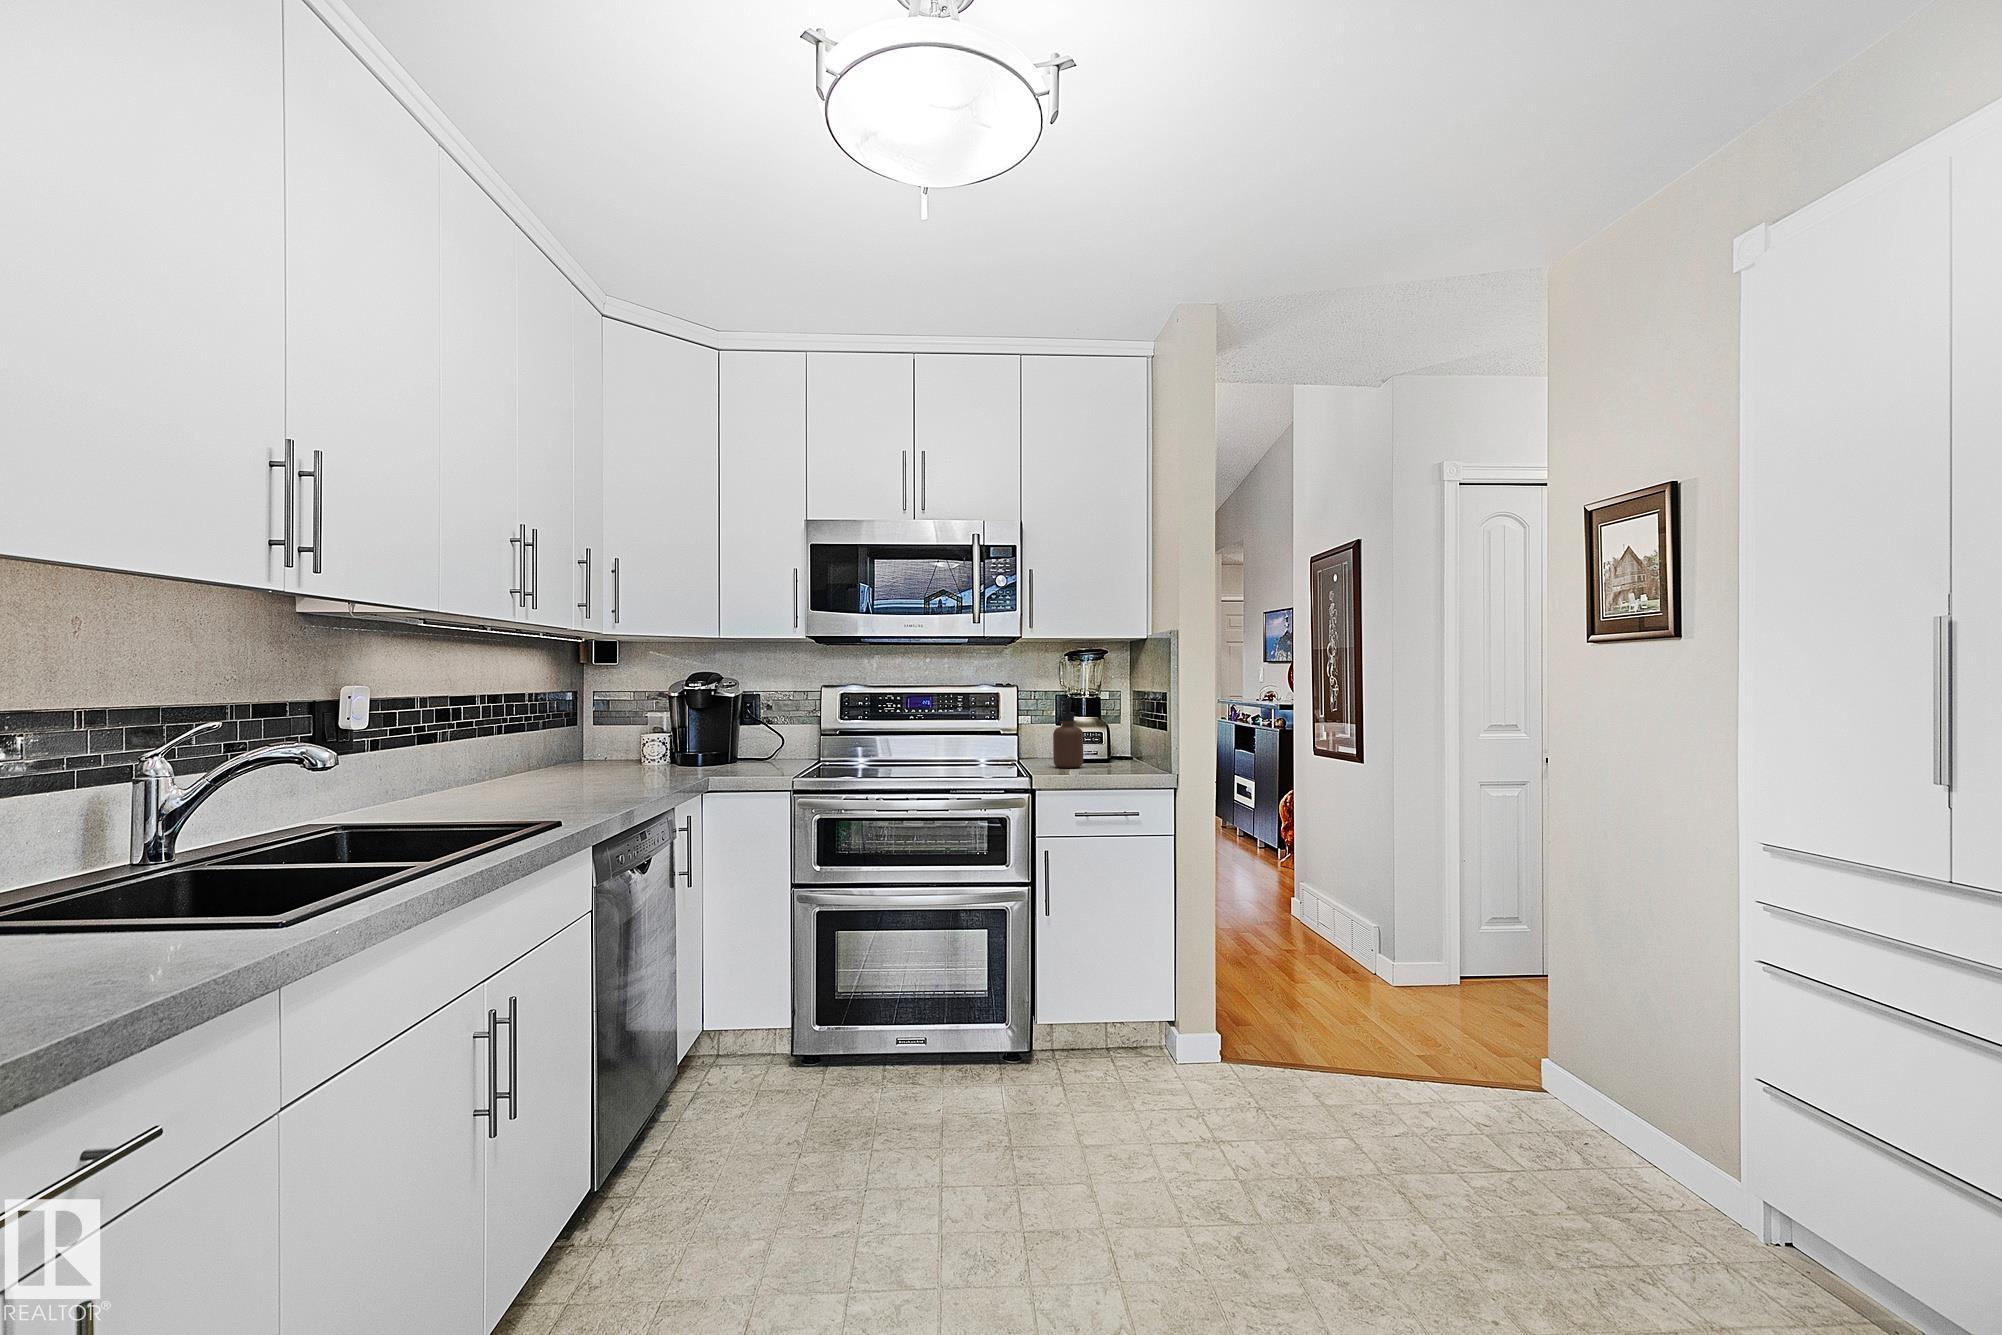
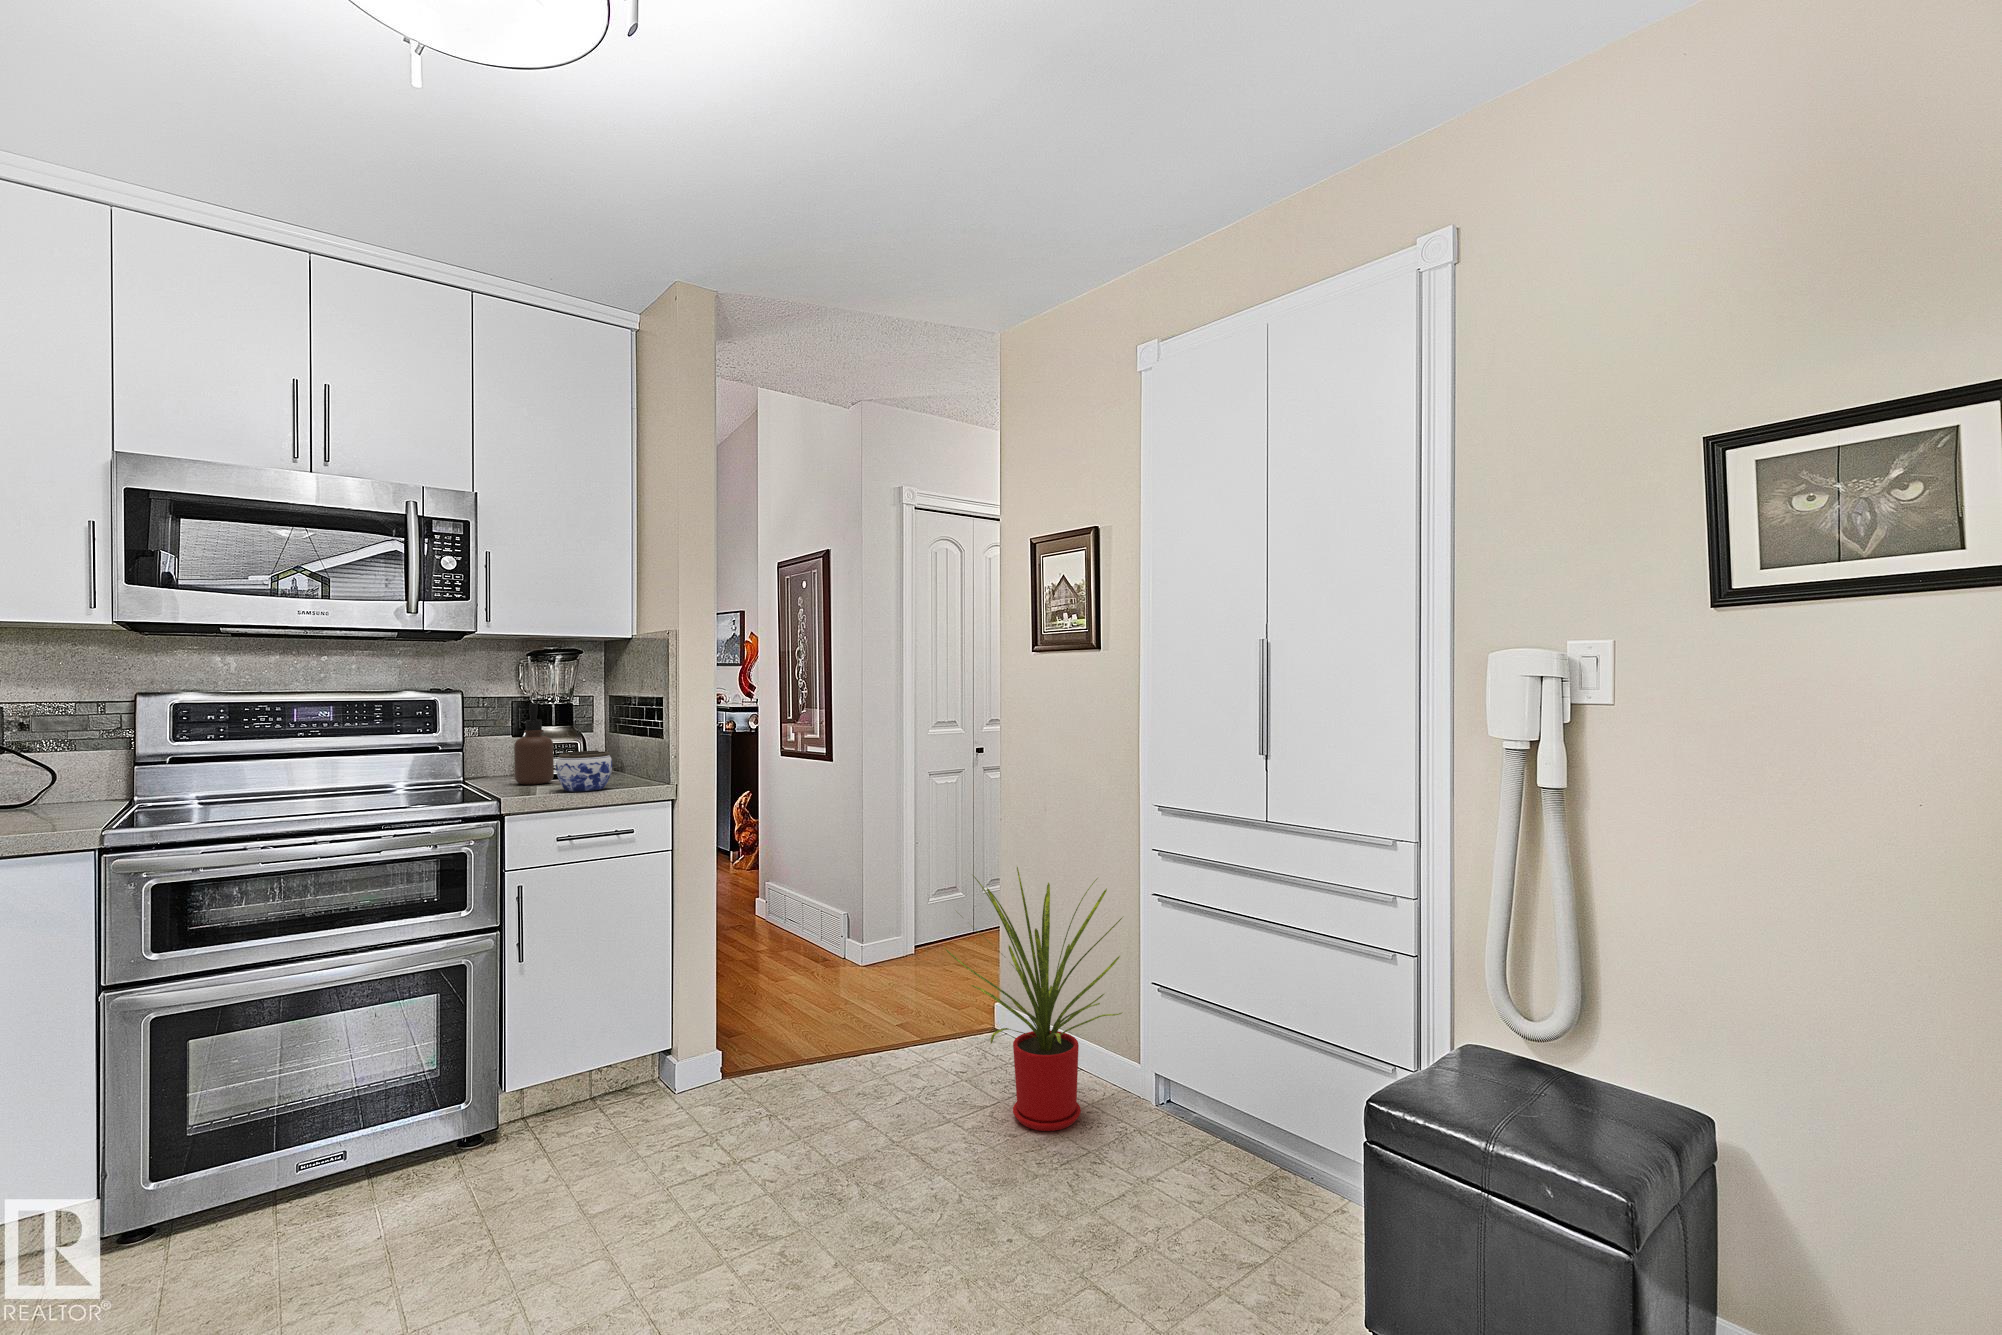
jar: none [1079,741,1124,777] -> present [556,750,612,792]
house plant: none [1432,895,1666,1201] -> present [944,867,1122,1131]

